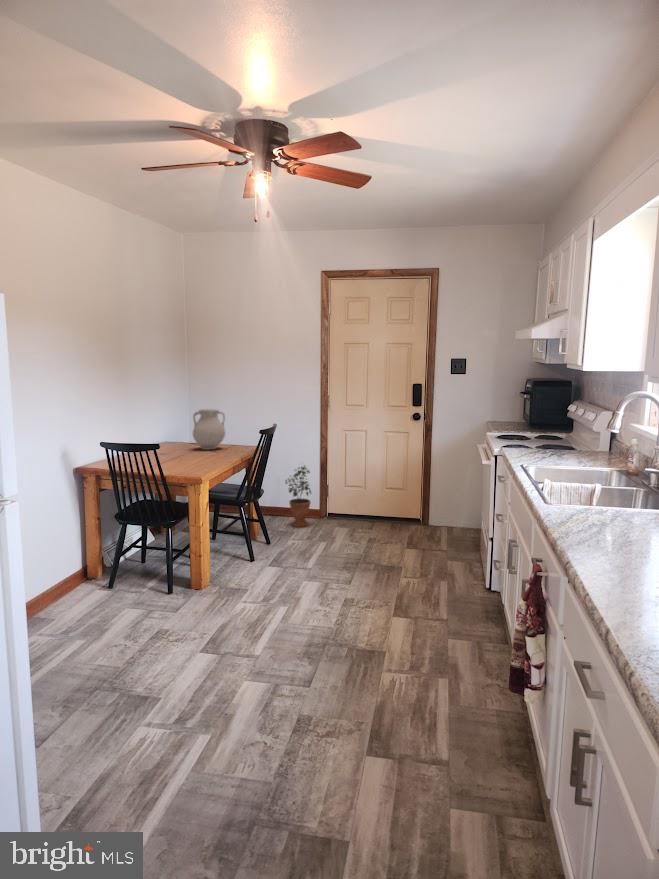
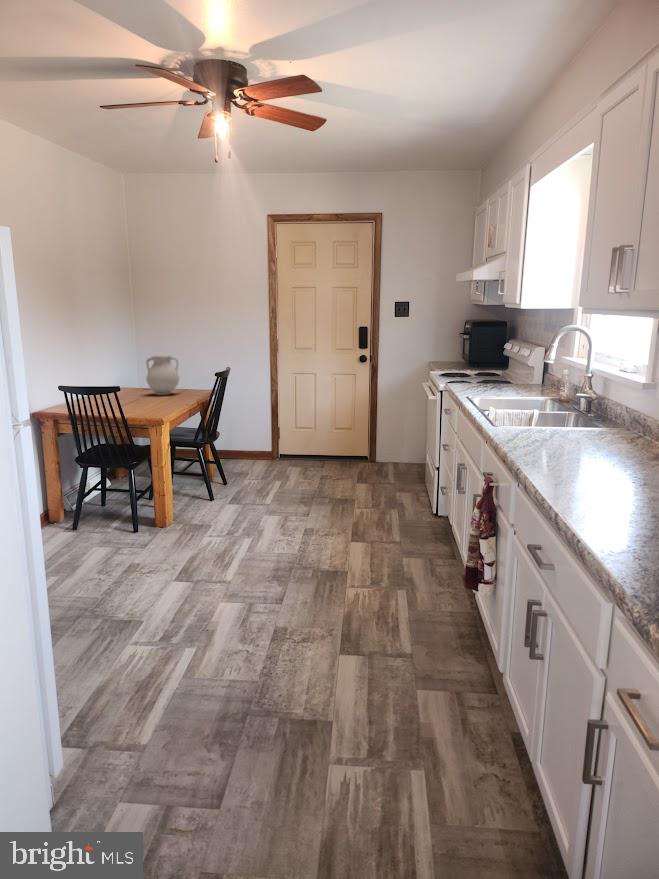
potted plant: present [285,466,311,527] -> none [239,407,265,468]

